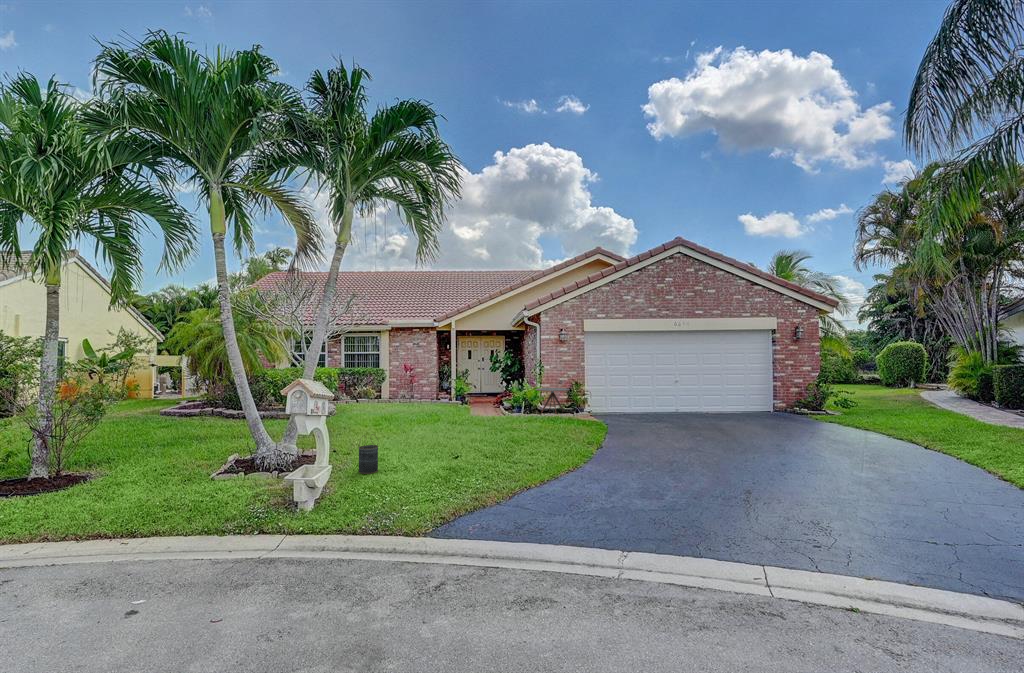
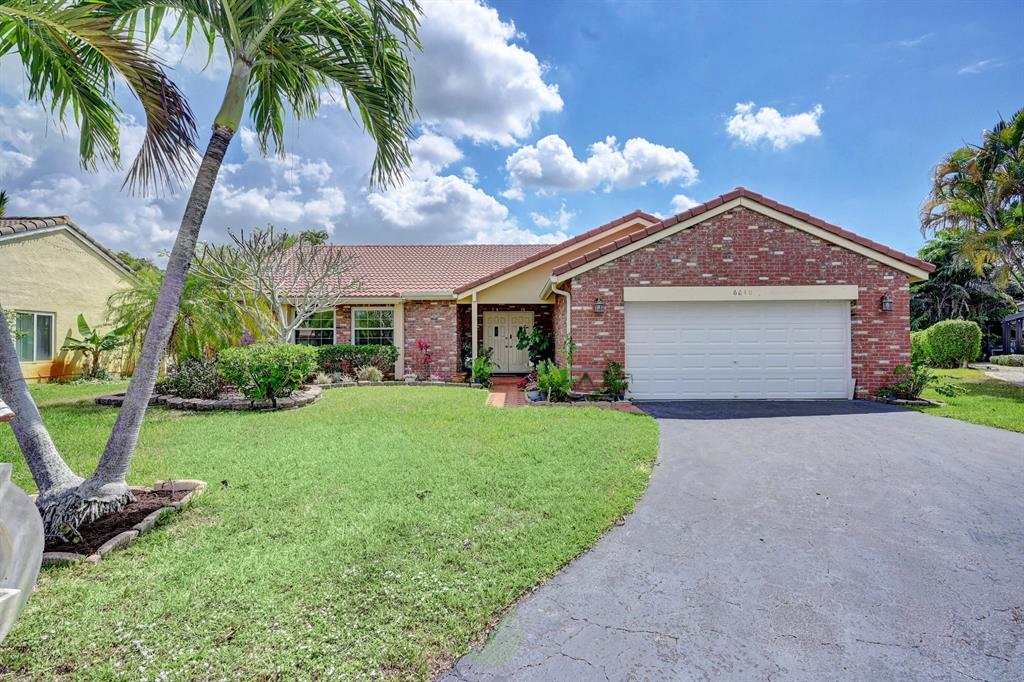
basket: present [358,434,378,474] -> none [343,419,367,467]

